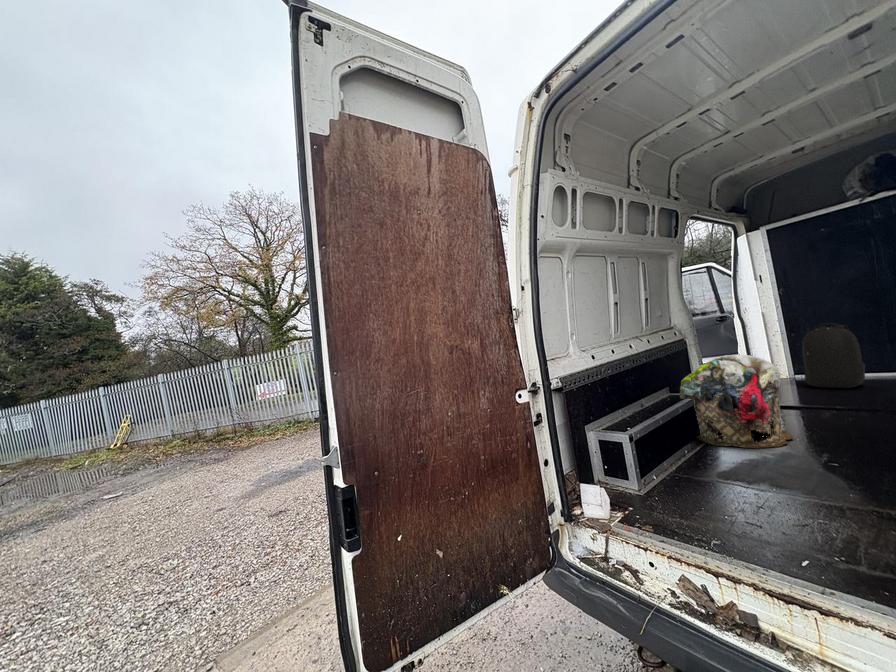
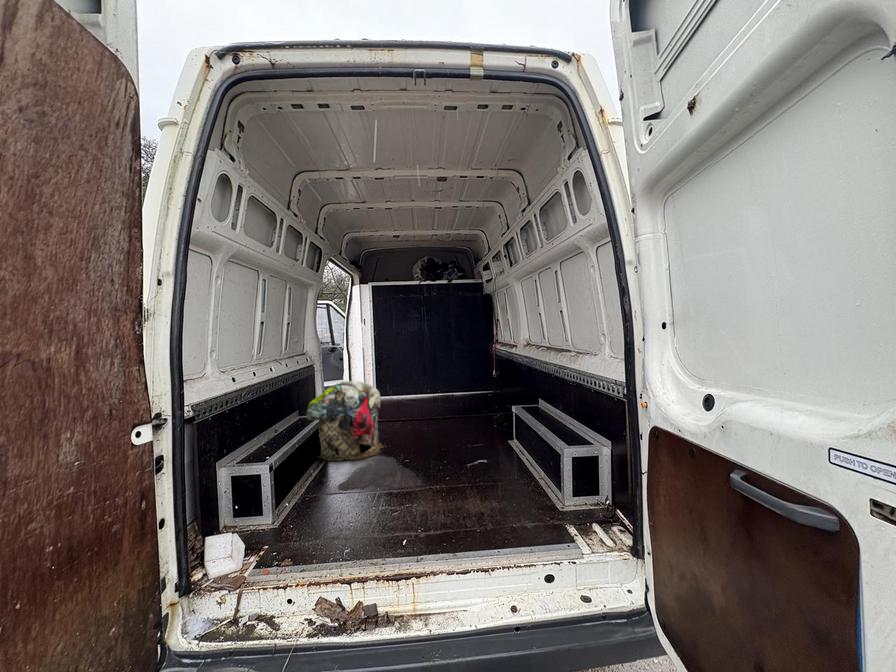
backpack: present [802,323,865,388] -> none [385,360,416,406]

